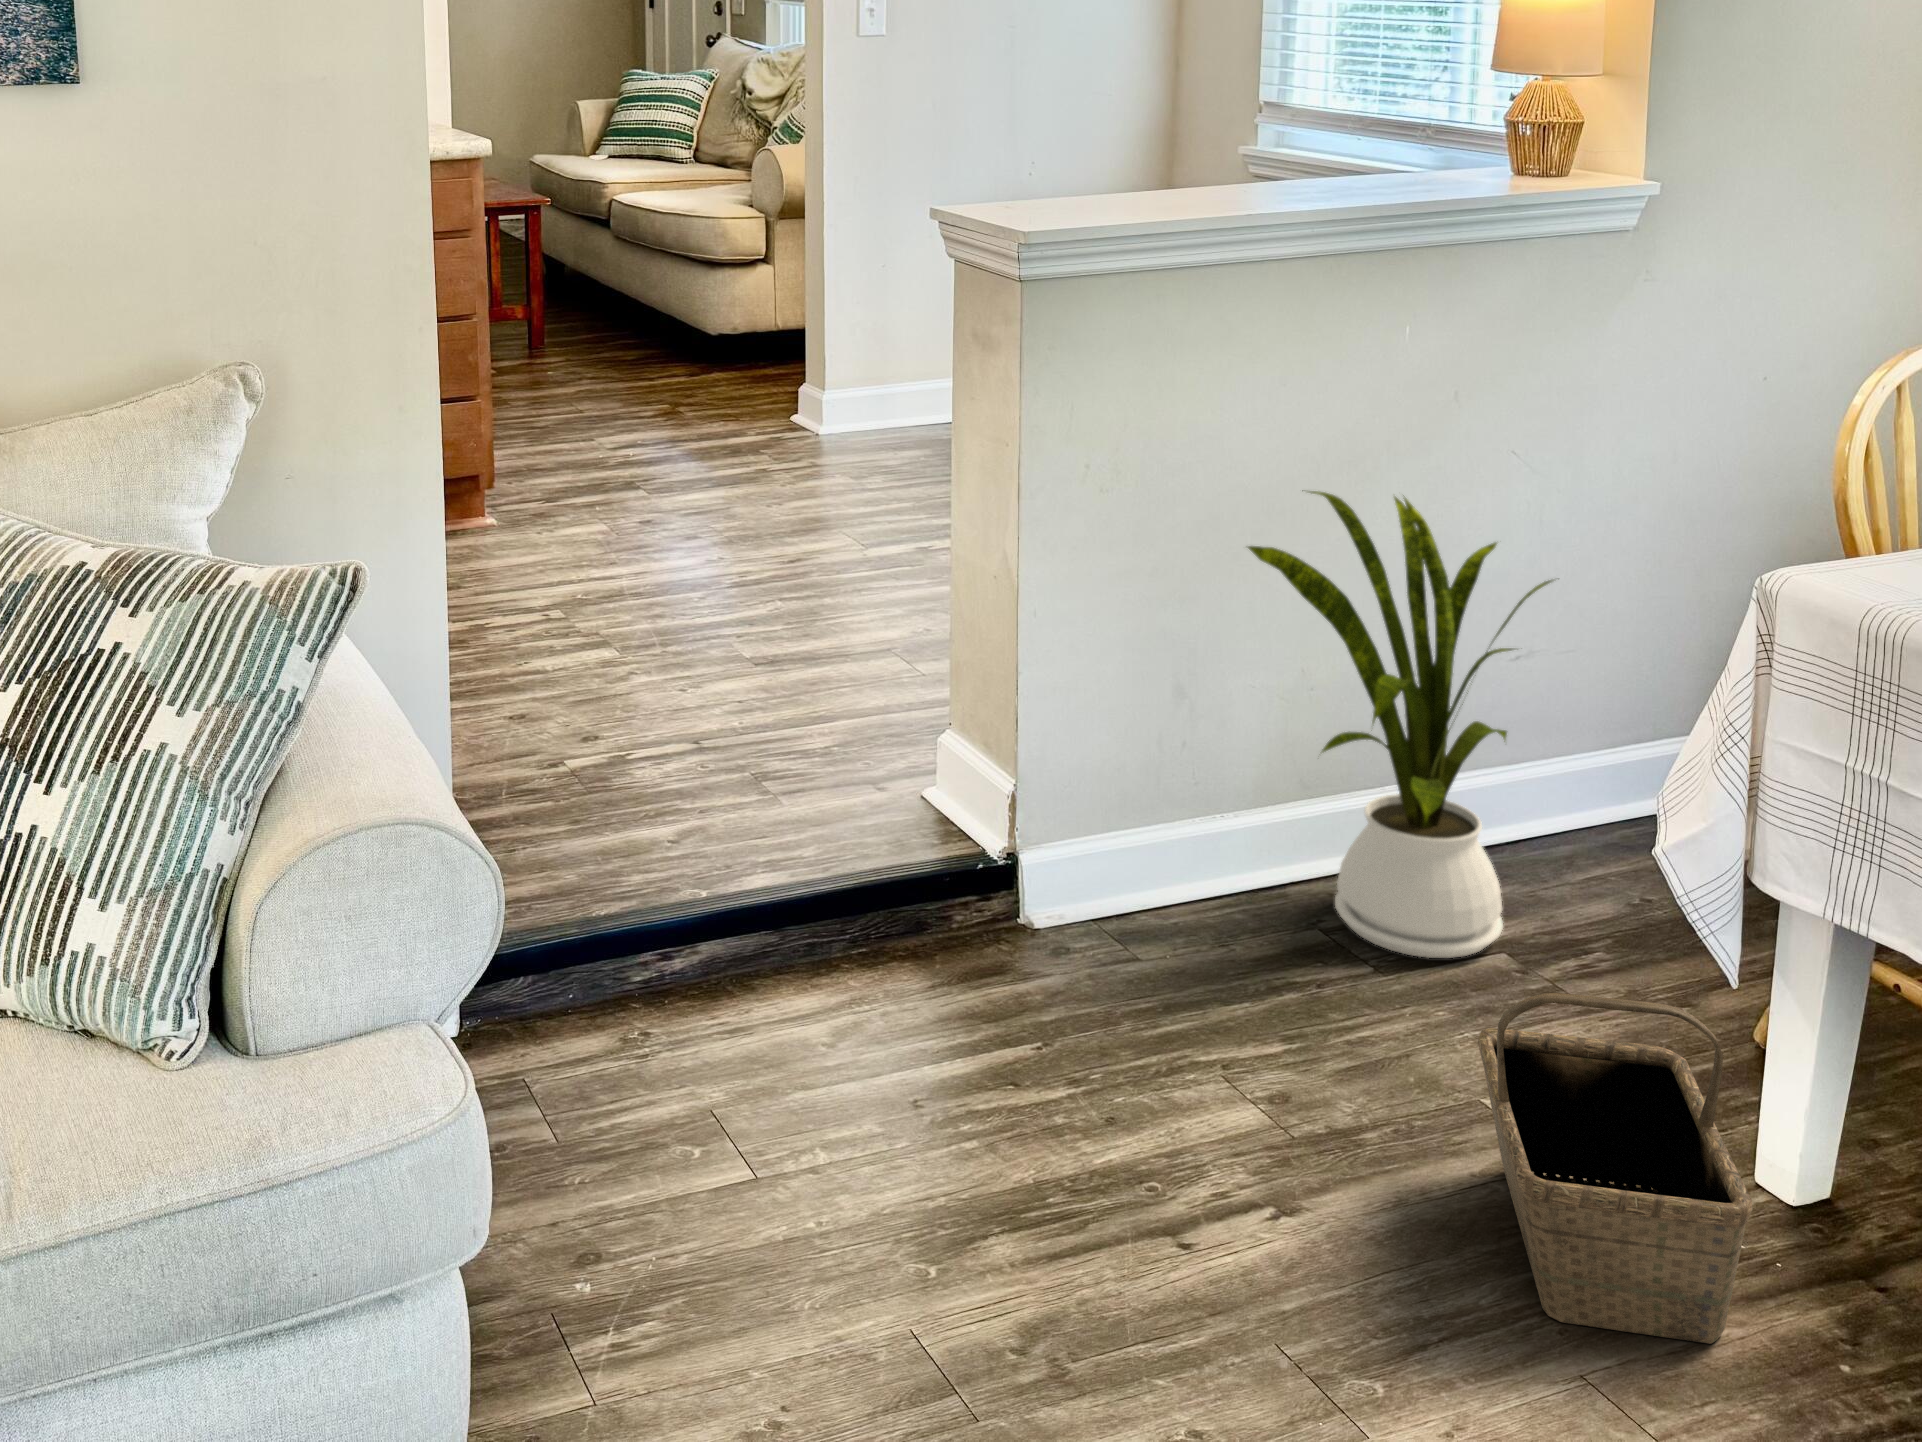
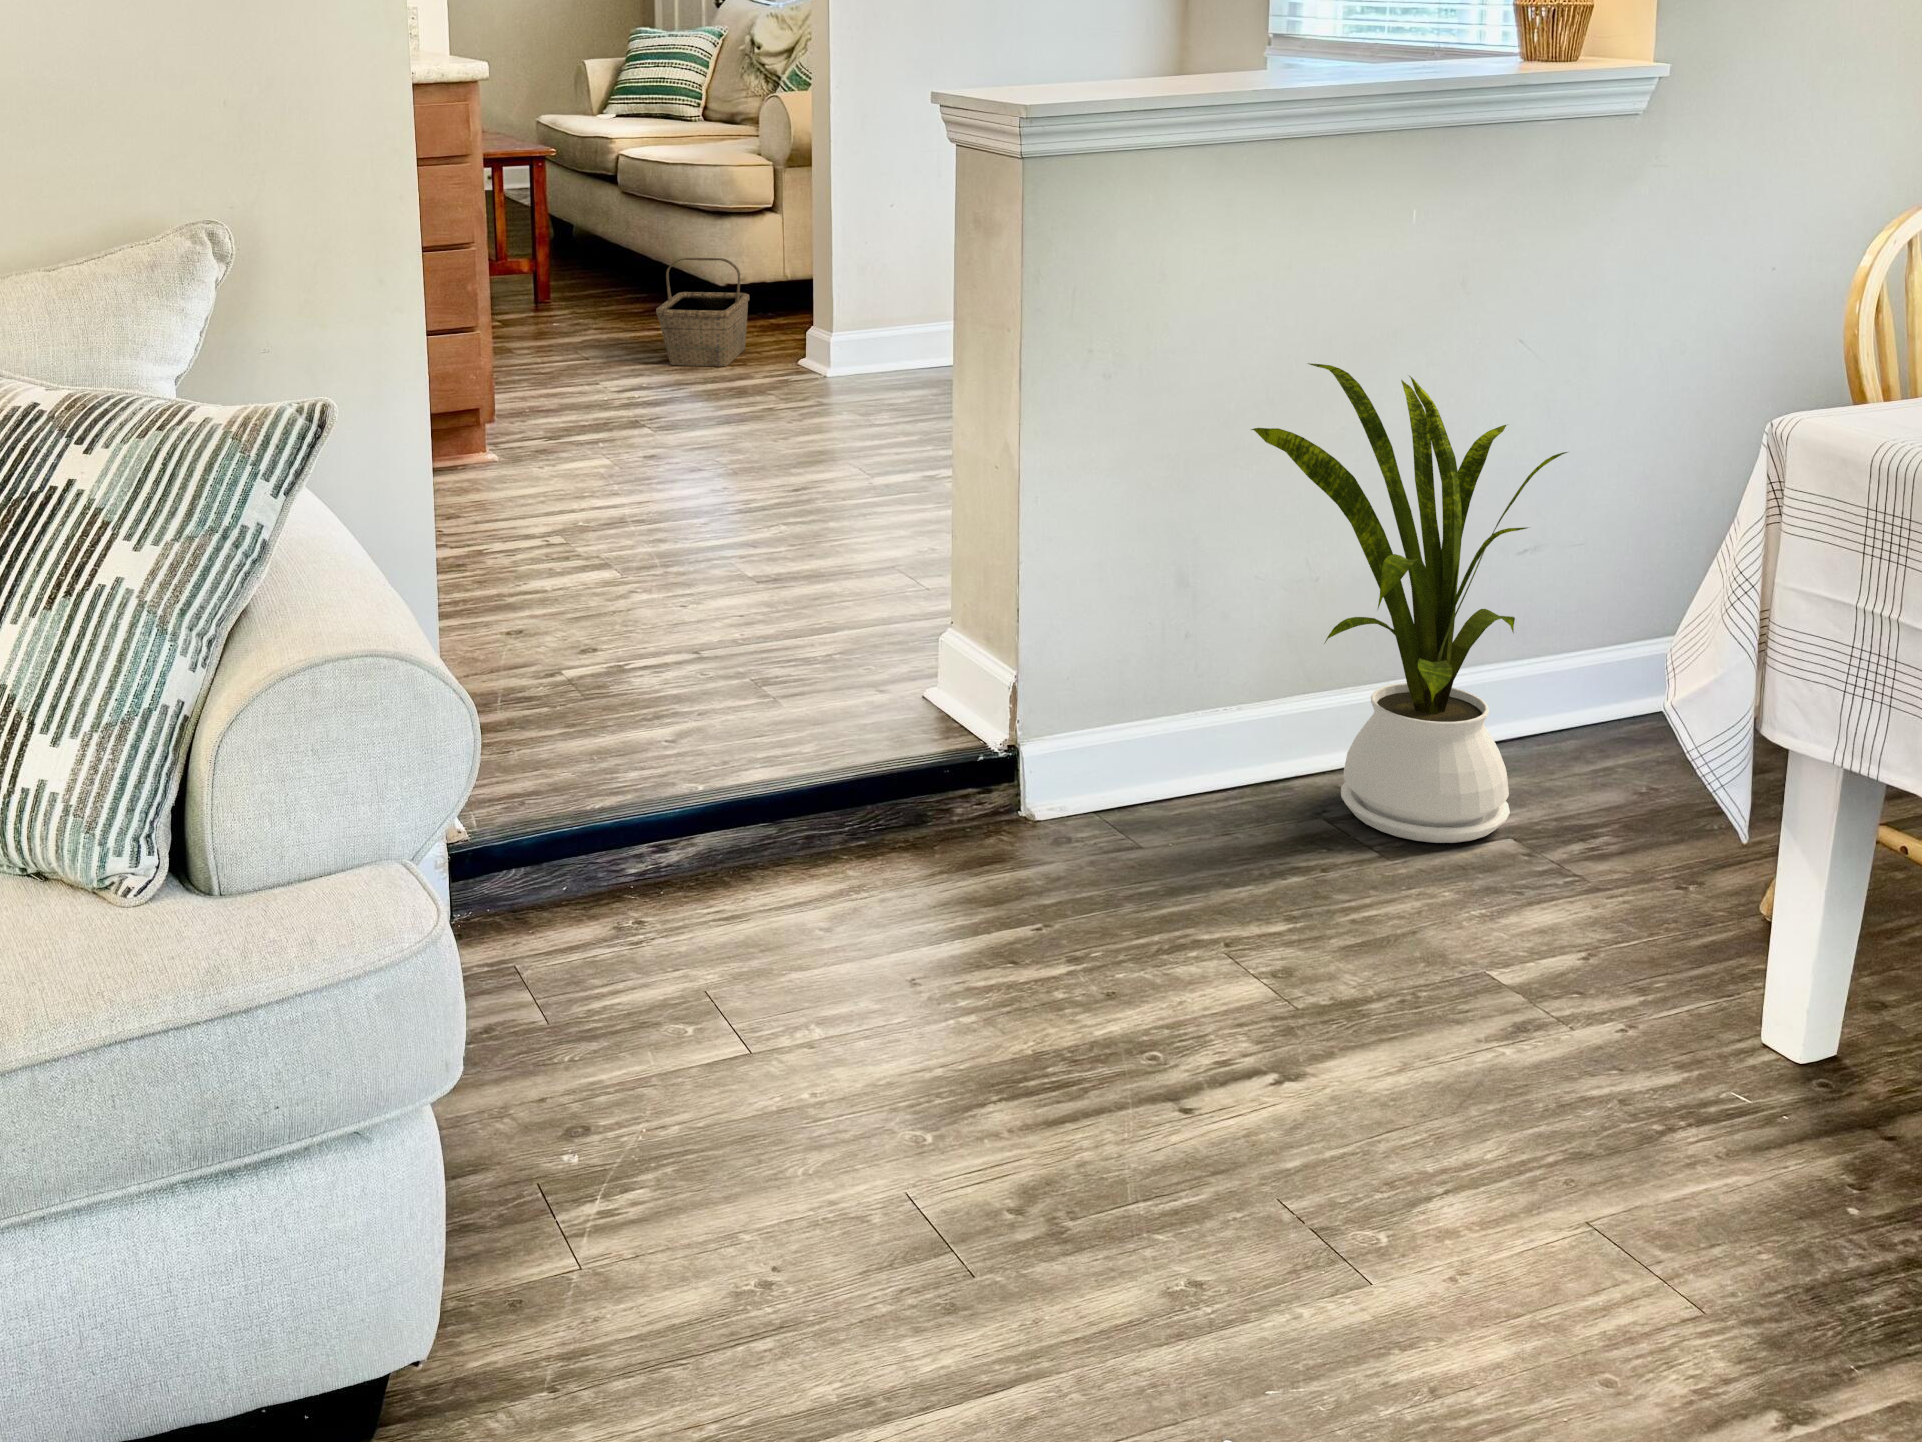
basket: present [1478,993,1753,1344] -> present [656,258,750,366]

